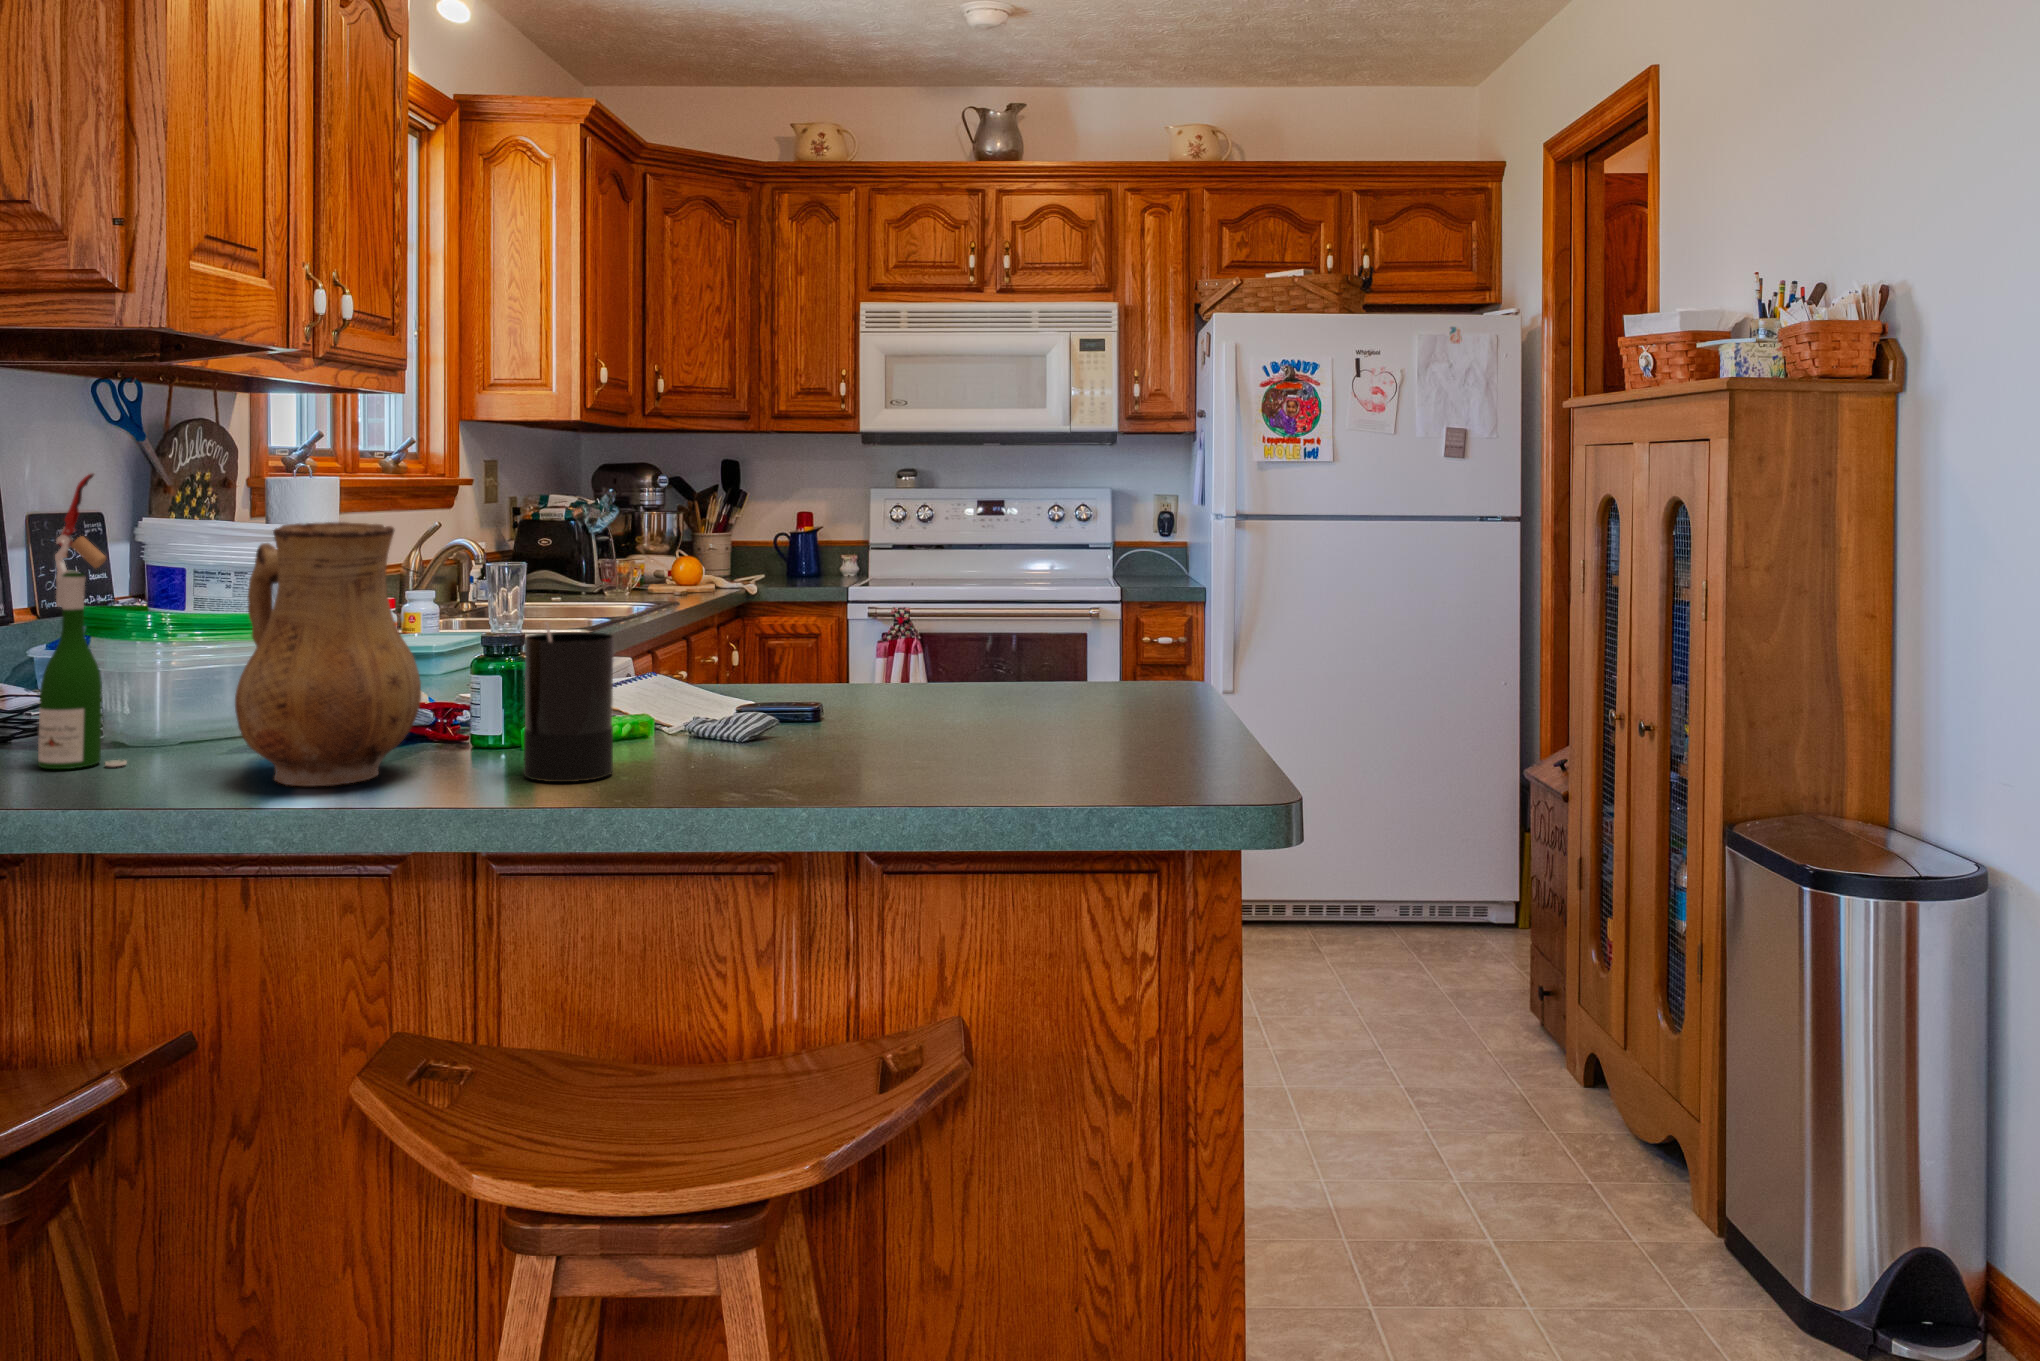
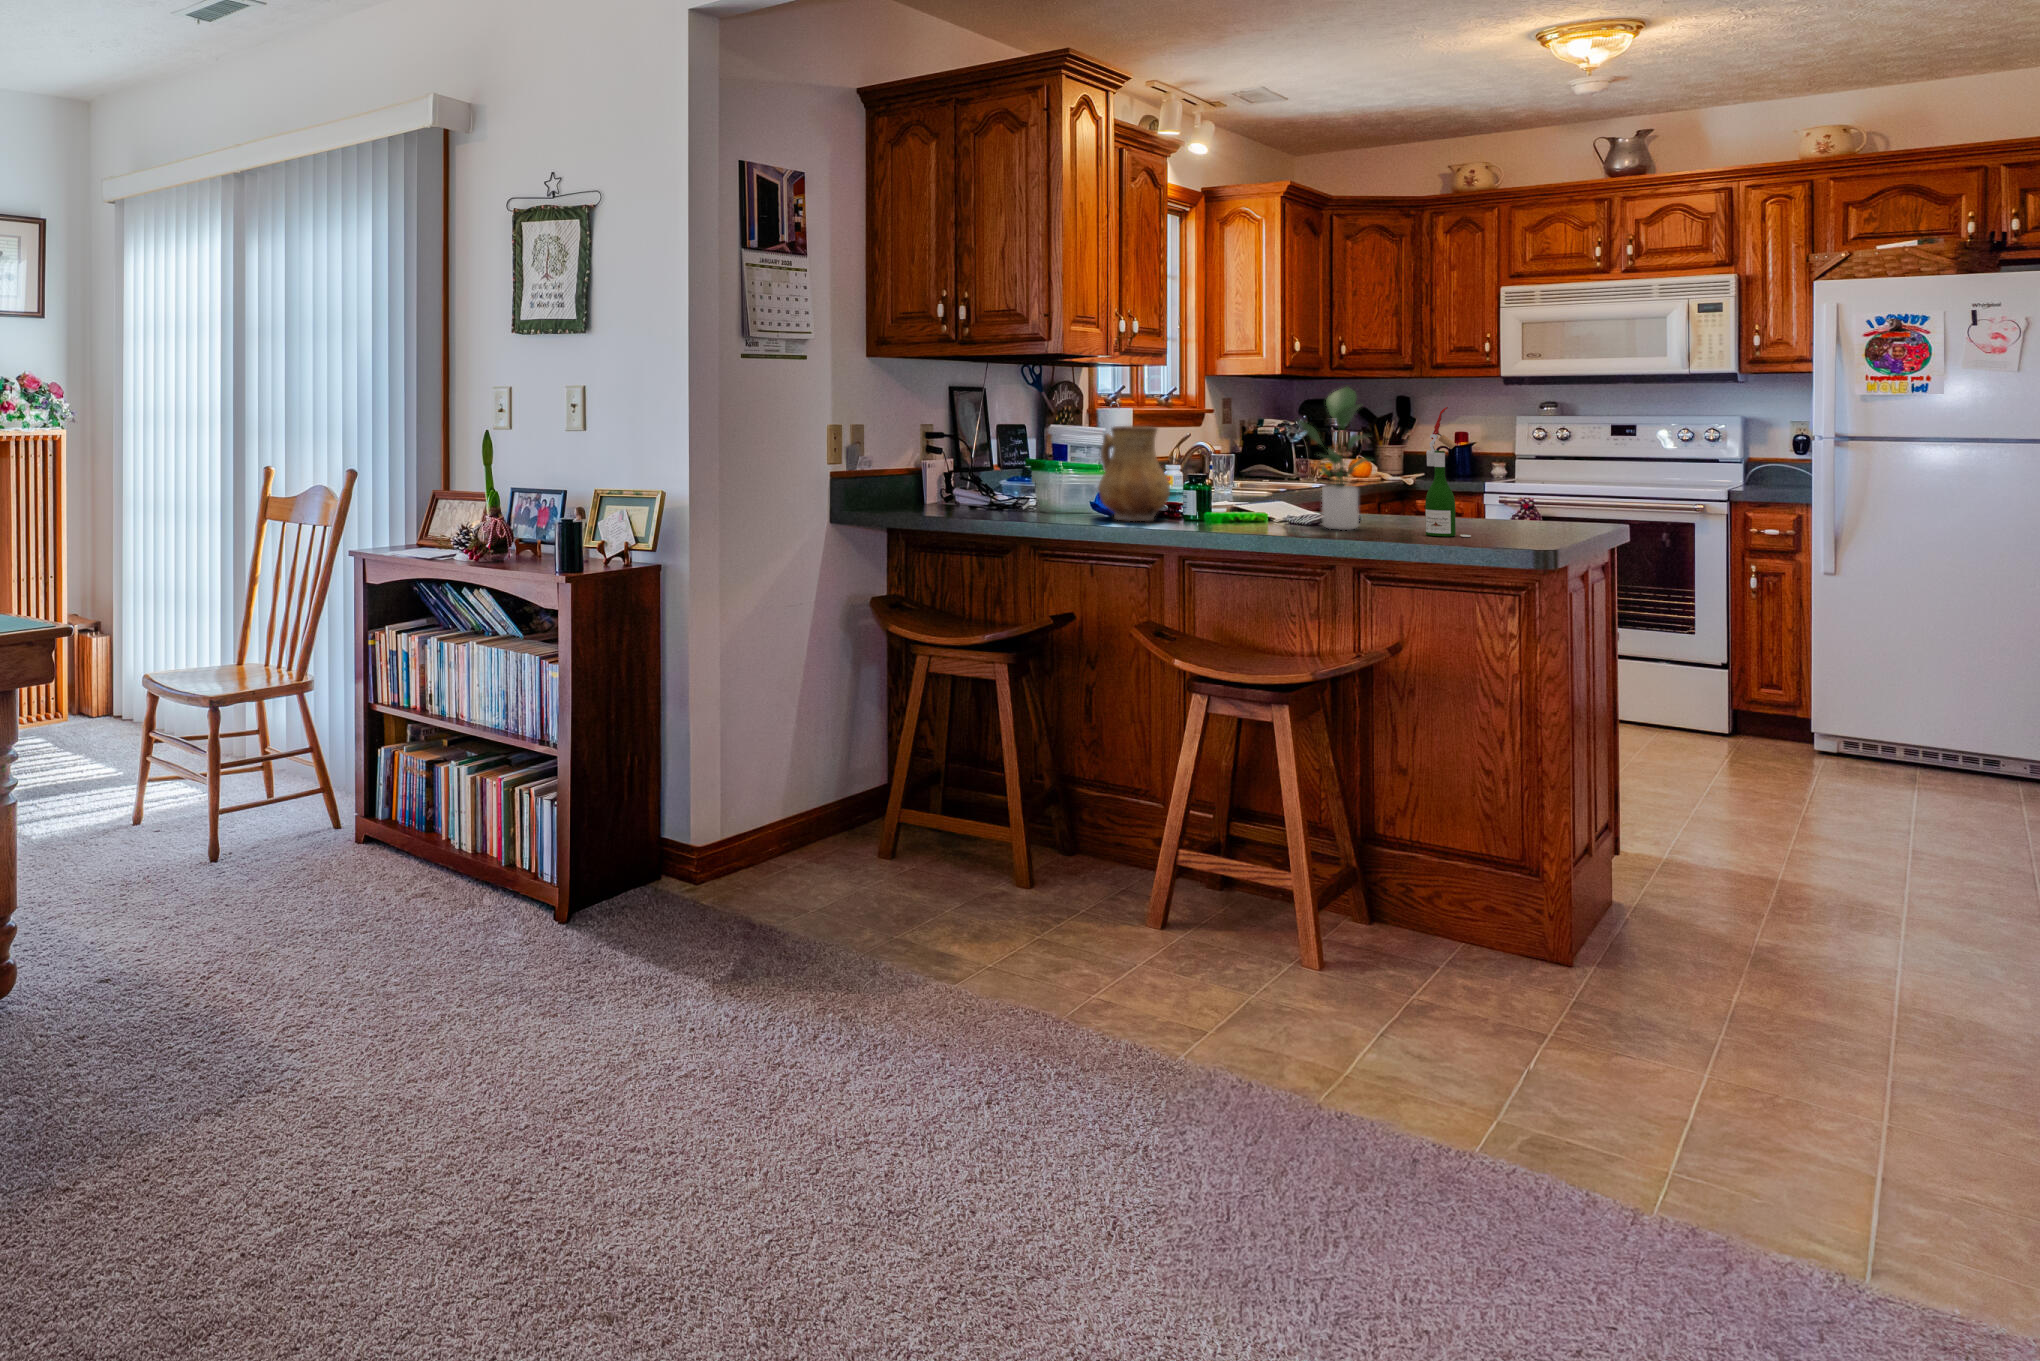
potted plant: none [722,426,892,780] -> present [1299,387,1368,530]
wine bottle: present [38,474,126,769] -> present [1425,407,1471,537]
candle: present [523,622,614,782] -> none [1211,464,1251,525]

